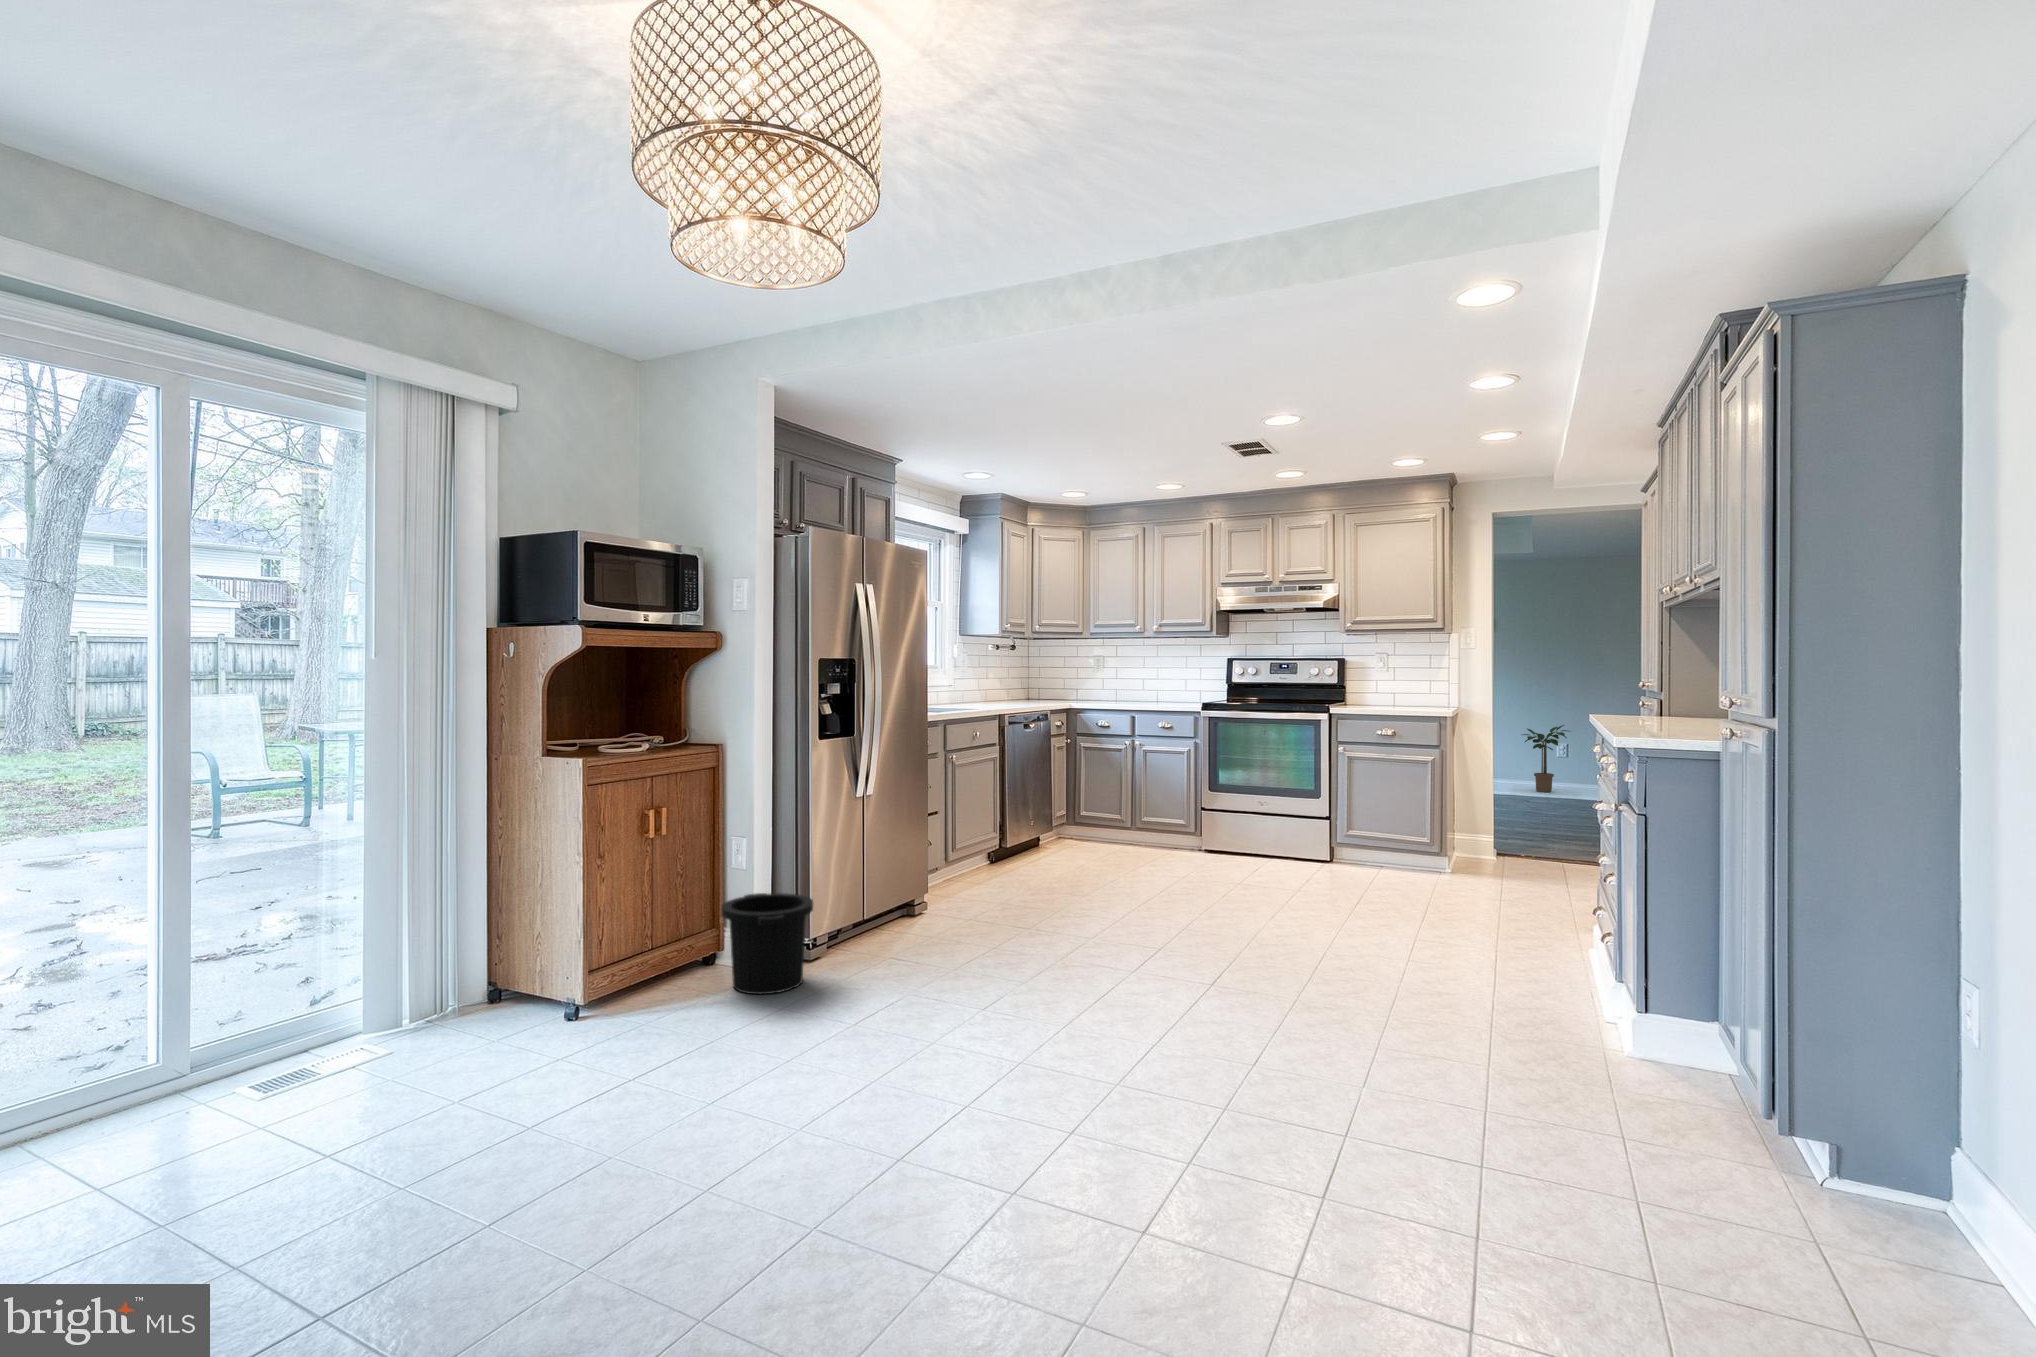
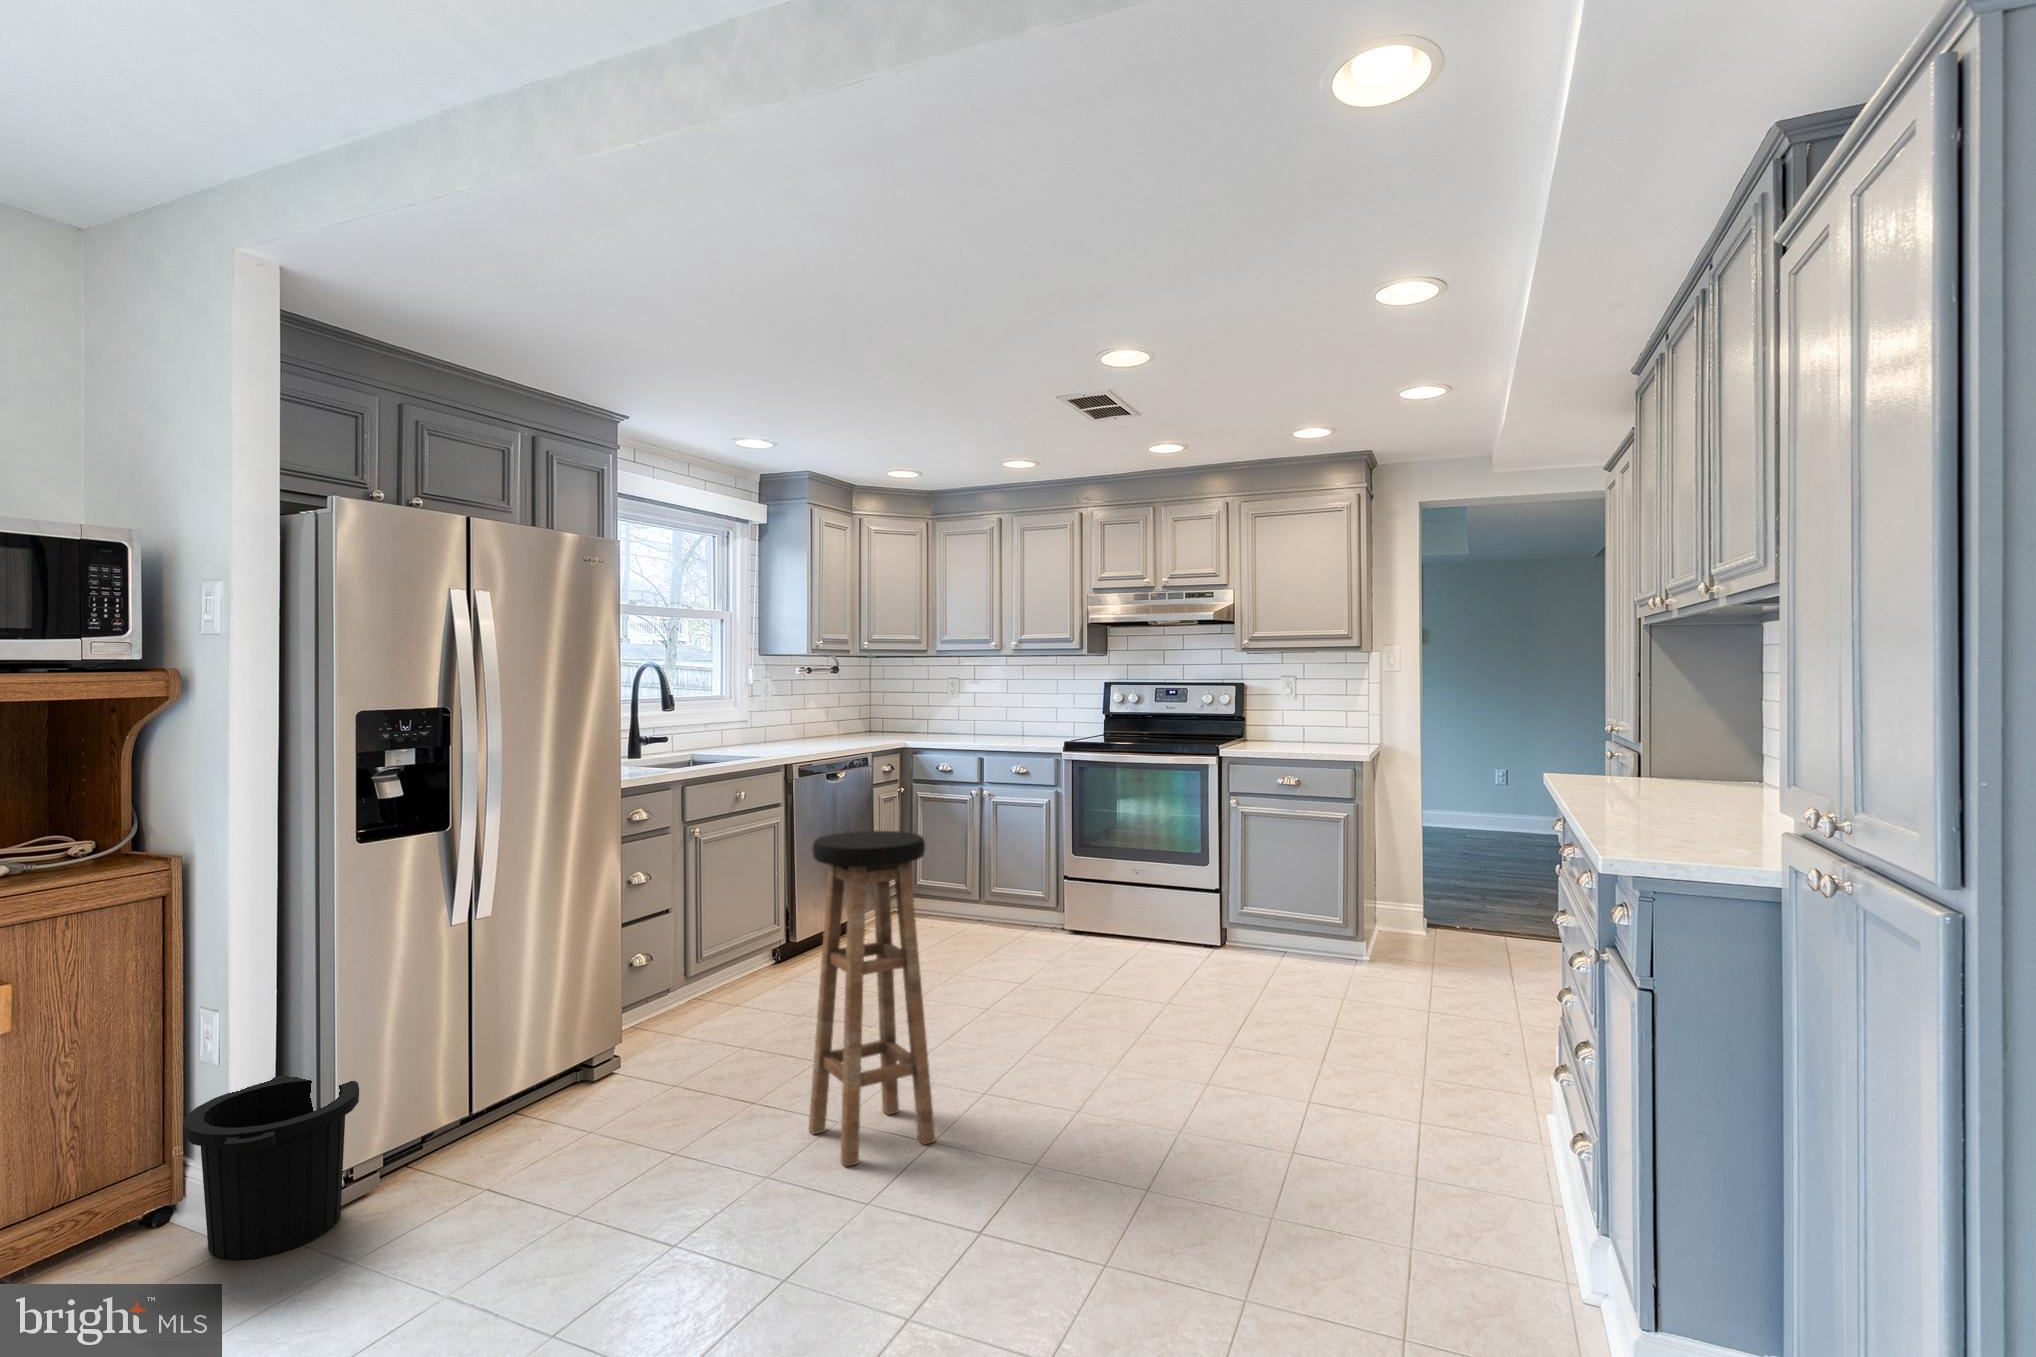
potted plant: present [1522,725,1567,792] -> none [1468,751,1527,829]
bar stool: none [1074,748,1165,966] -> present [809,831,935,1167]

